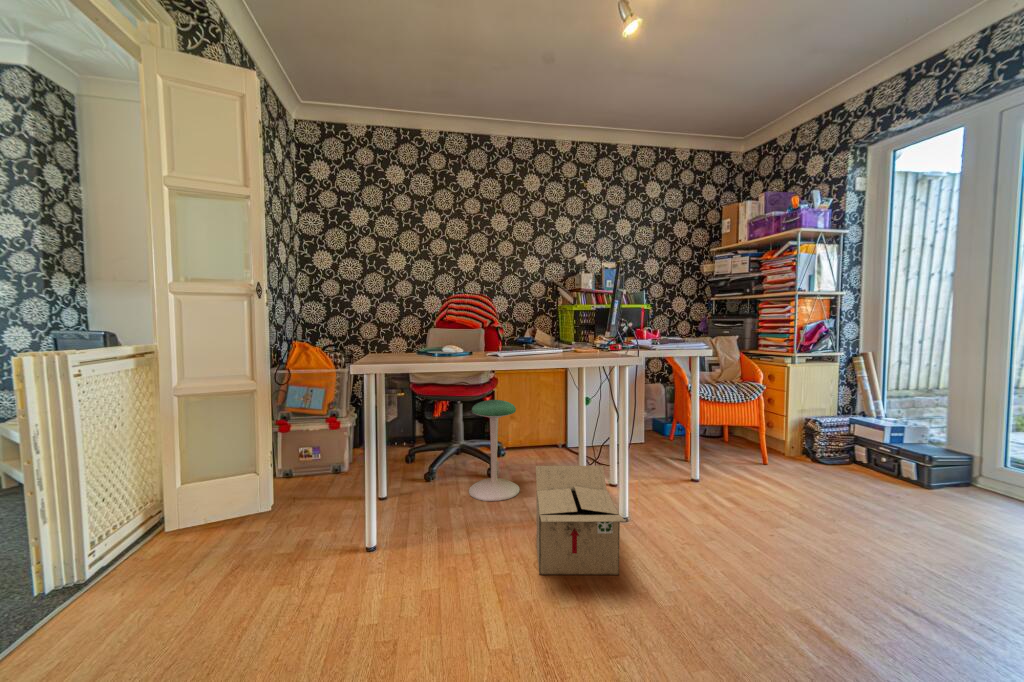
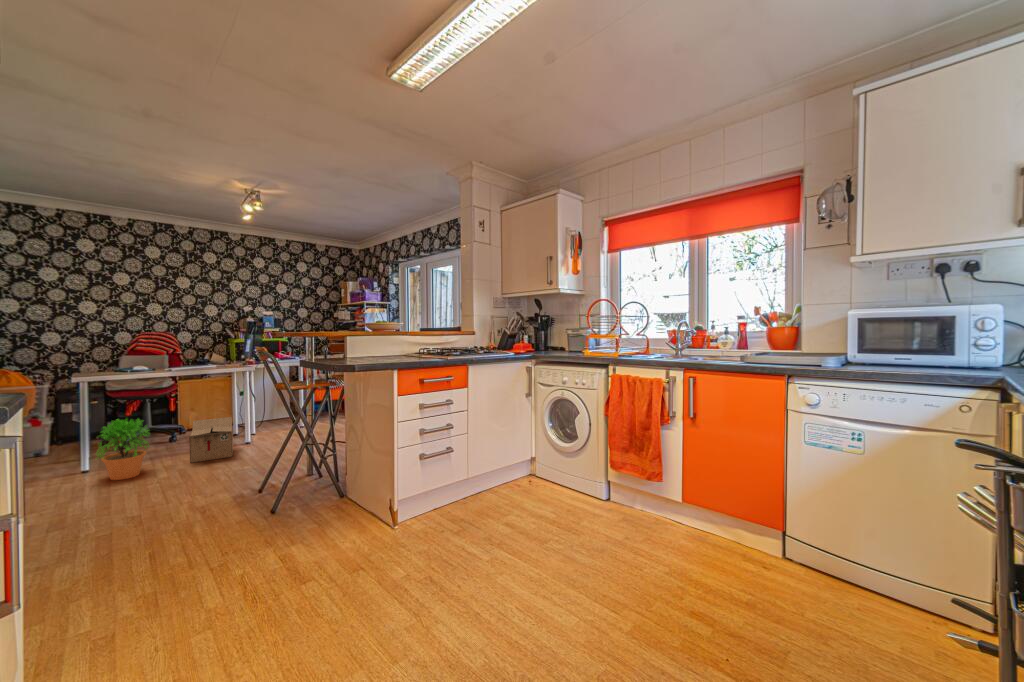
stool: present [469,400,520,501] -> none [154,395,191,450]
potted plant: none [379,463,476,610] -> present [97,419,149,480]

